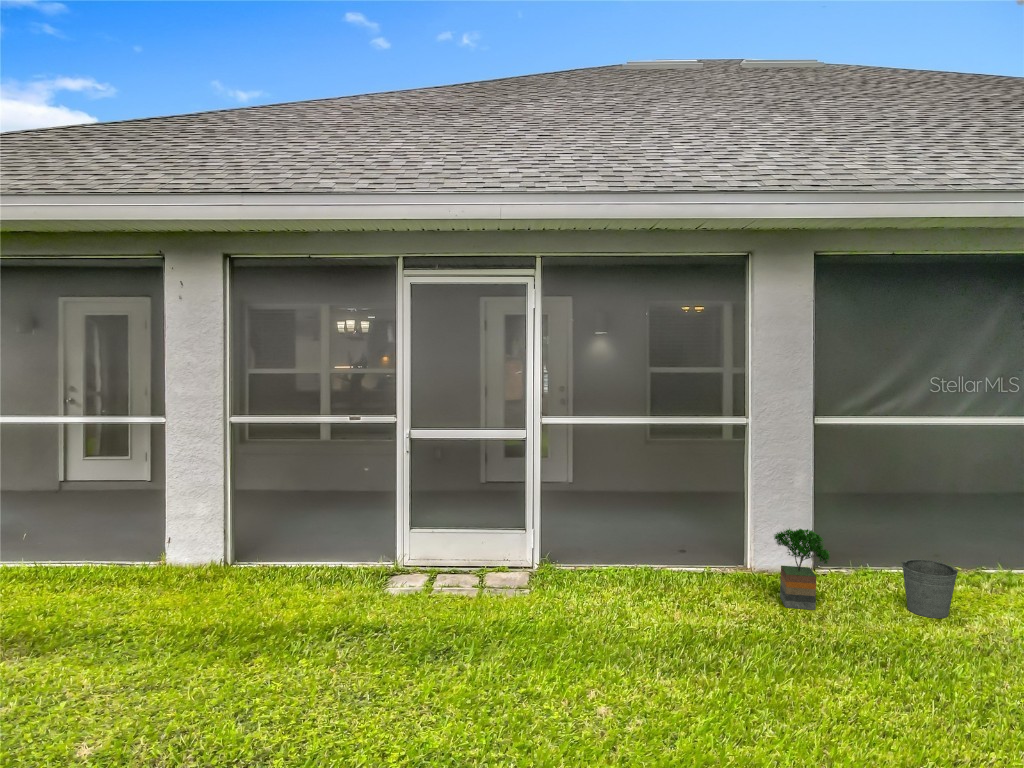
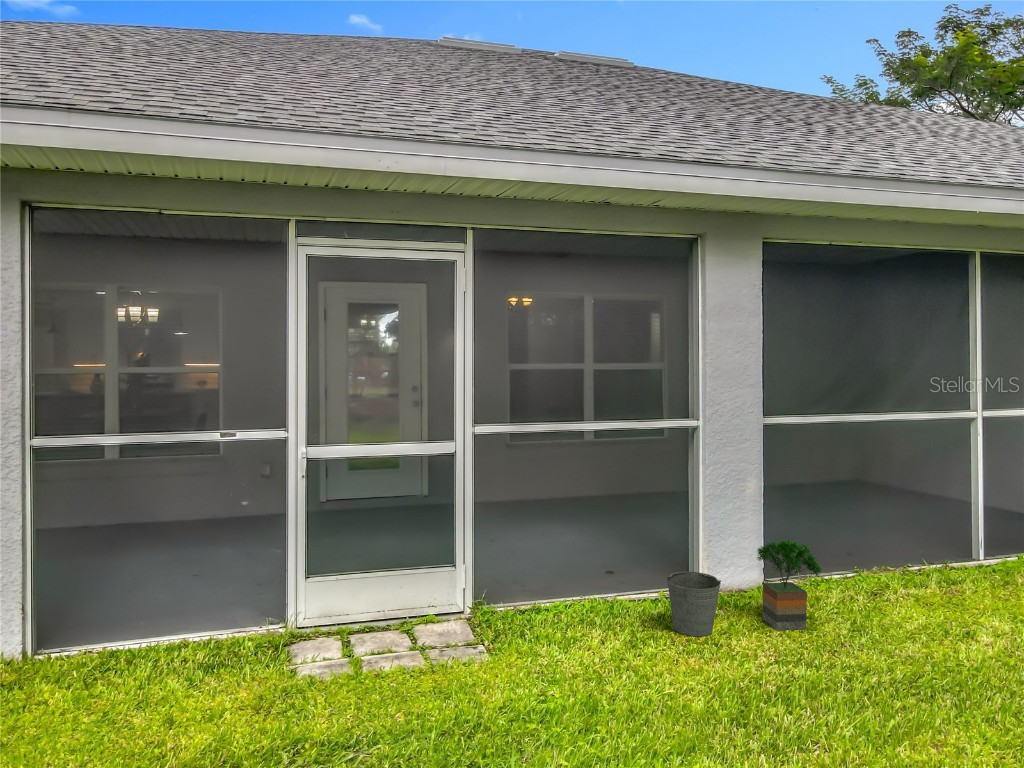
bucket: present [901,559,958,618] -> present [666,572,721,636]

